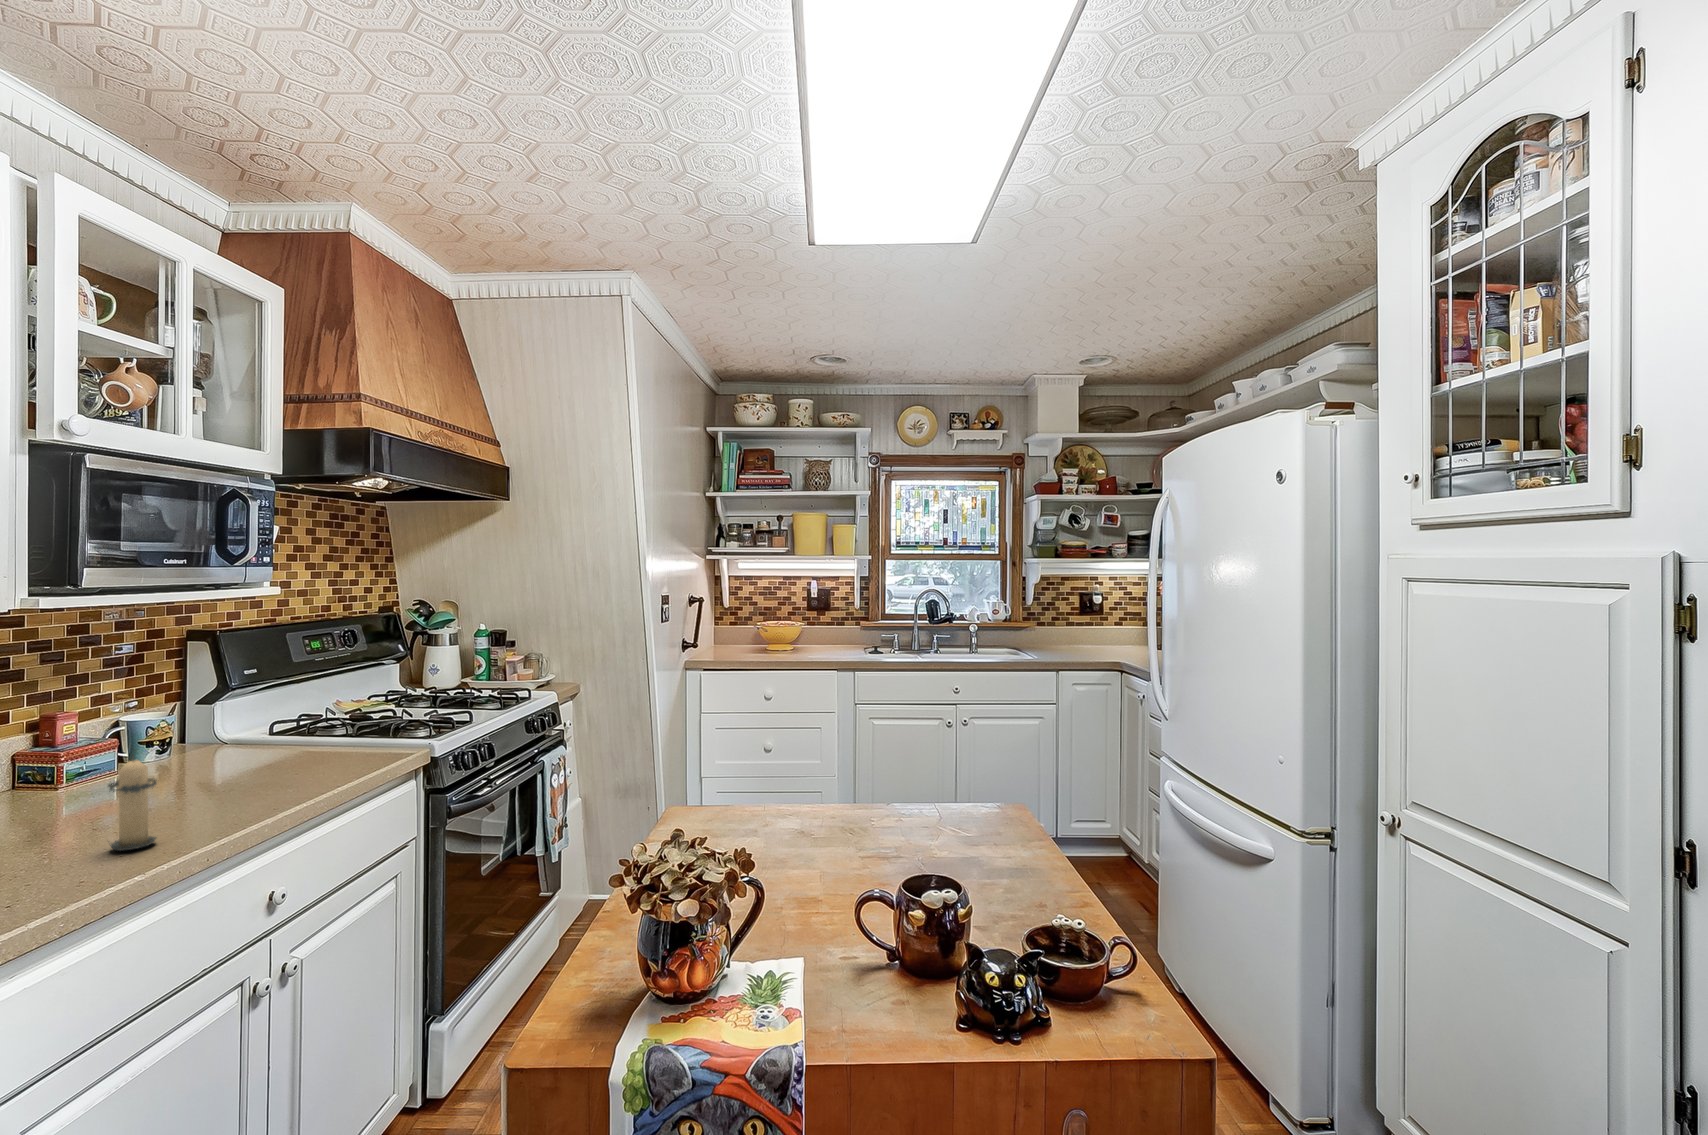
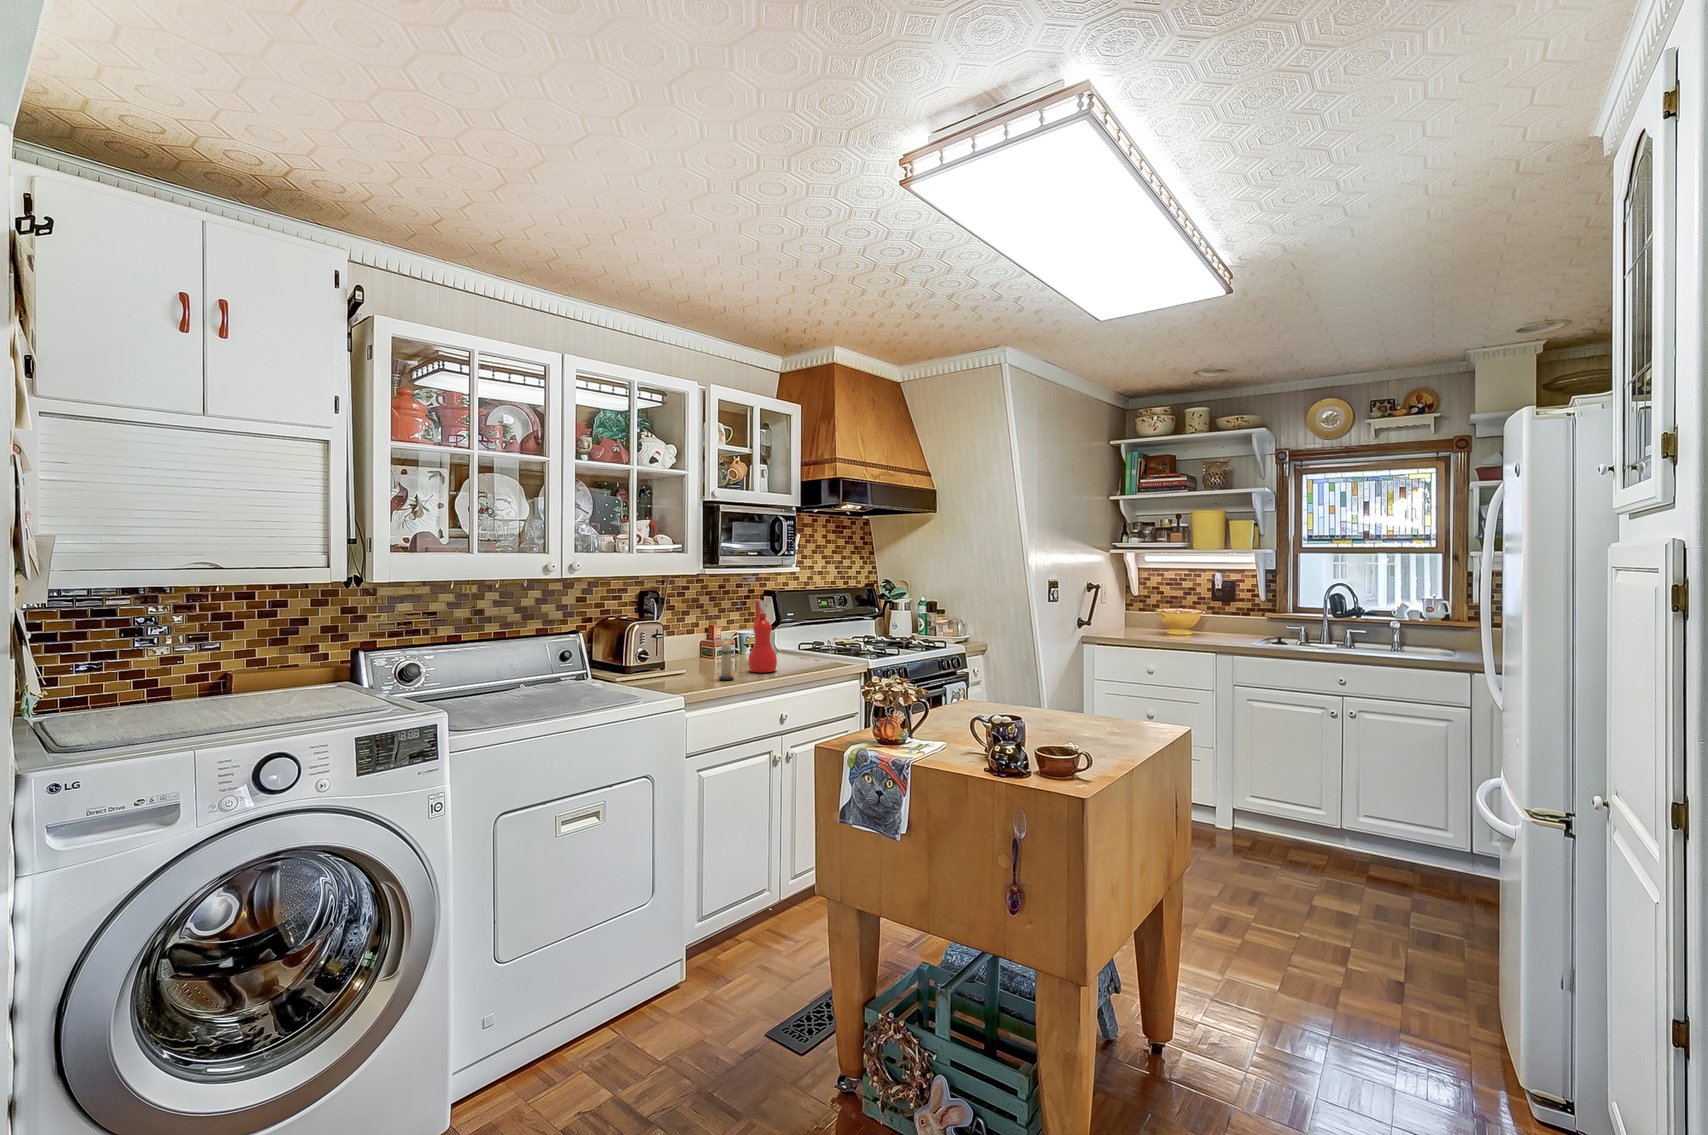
spray bottle: none [184,659,259,811] -> present [748,600,777,673]

